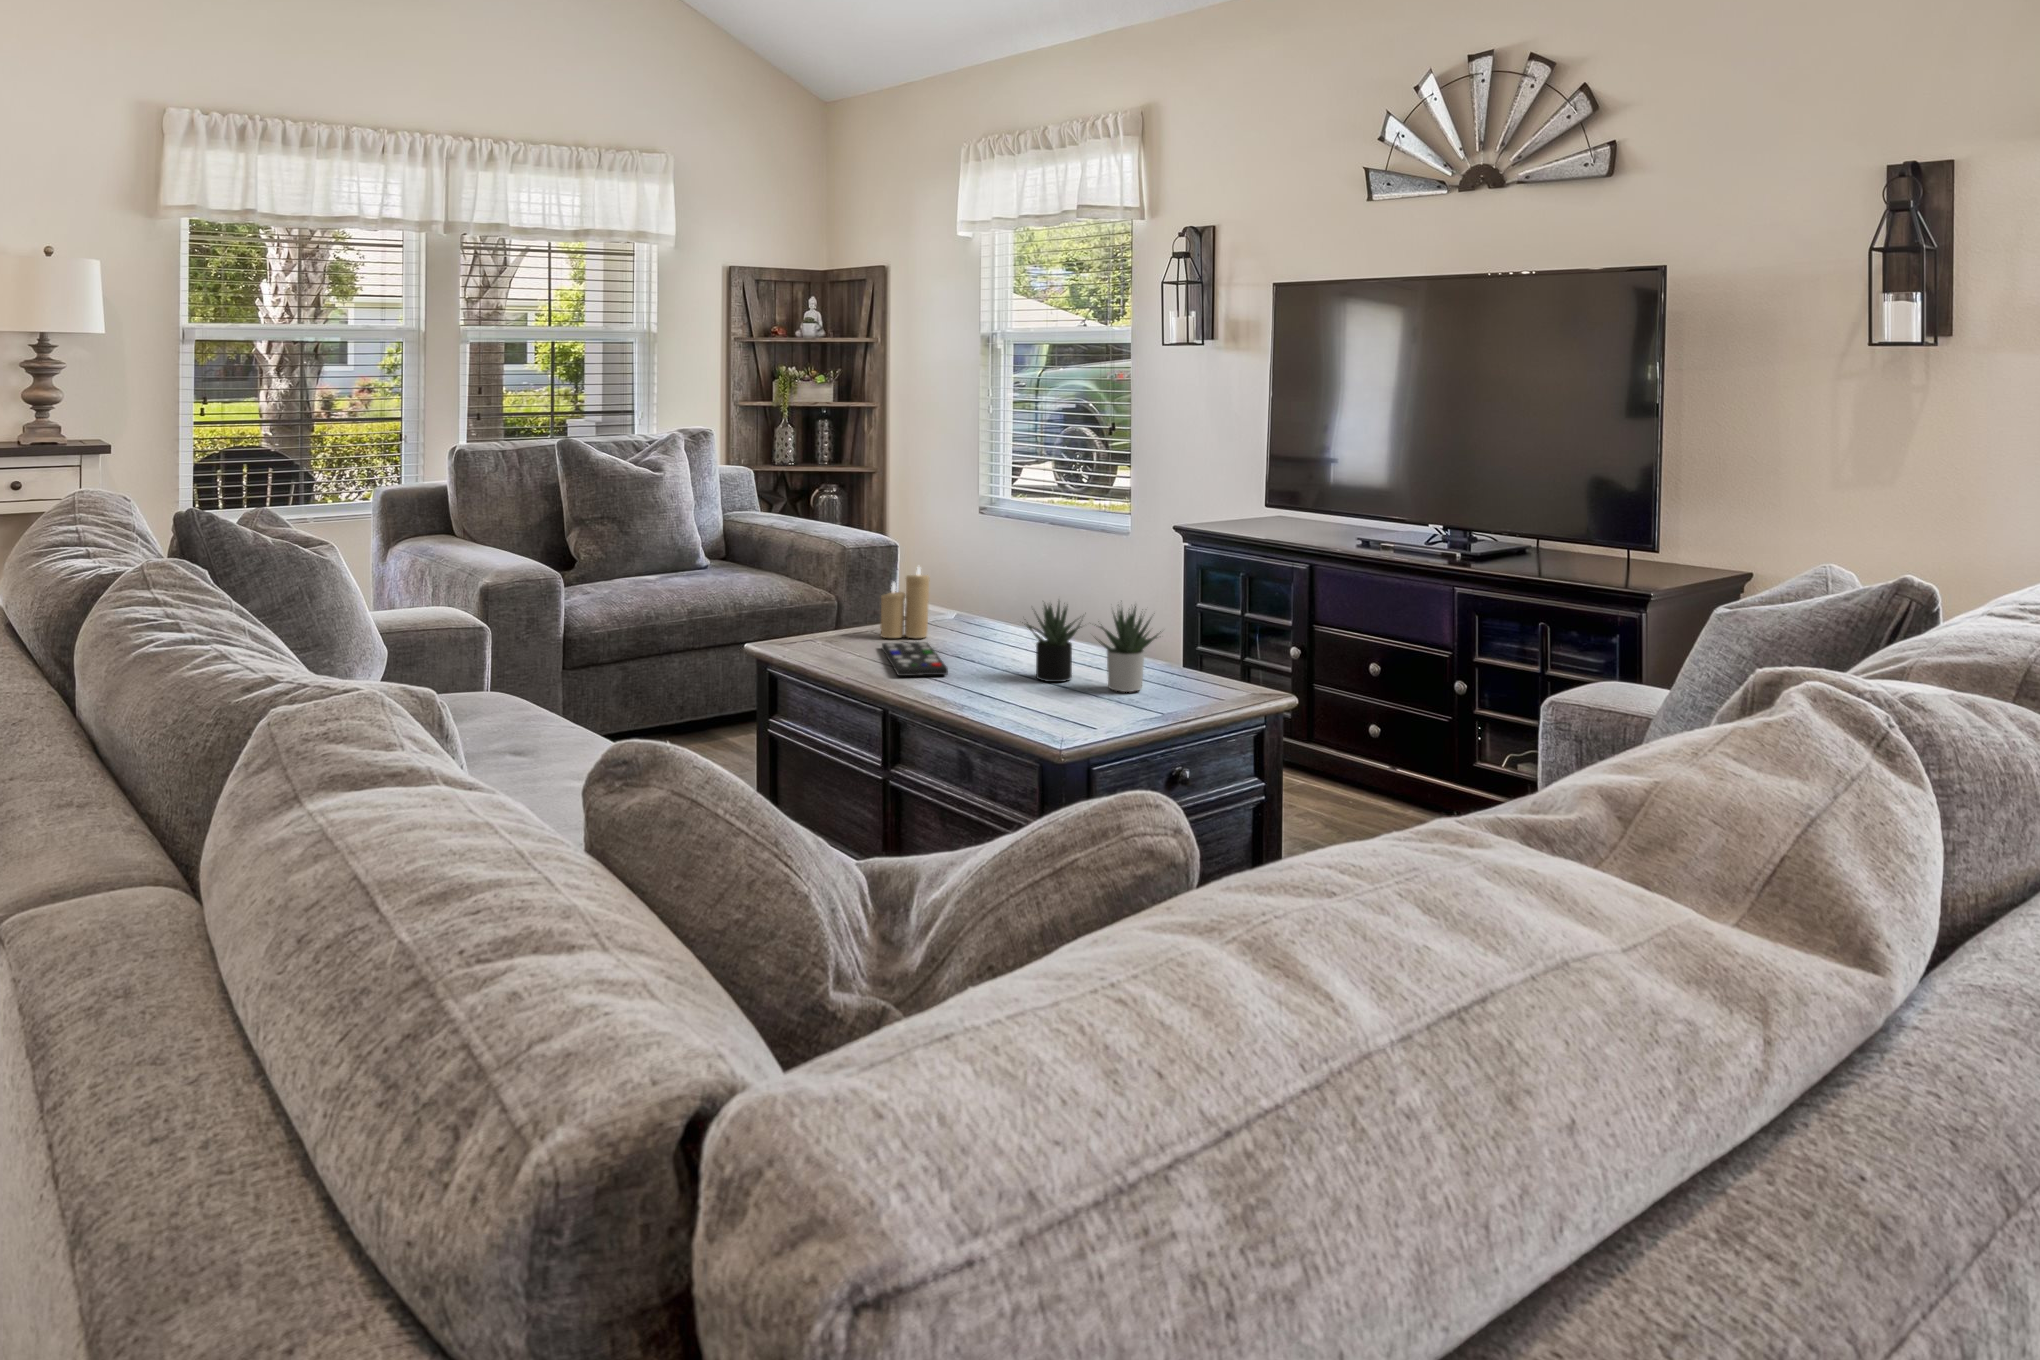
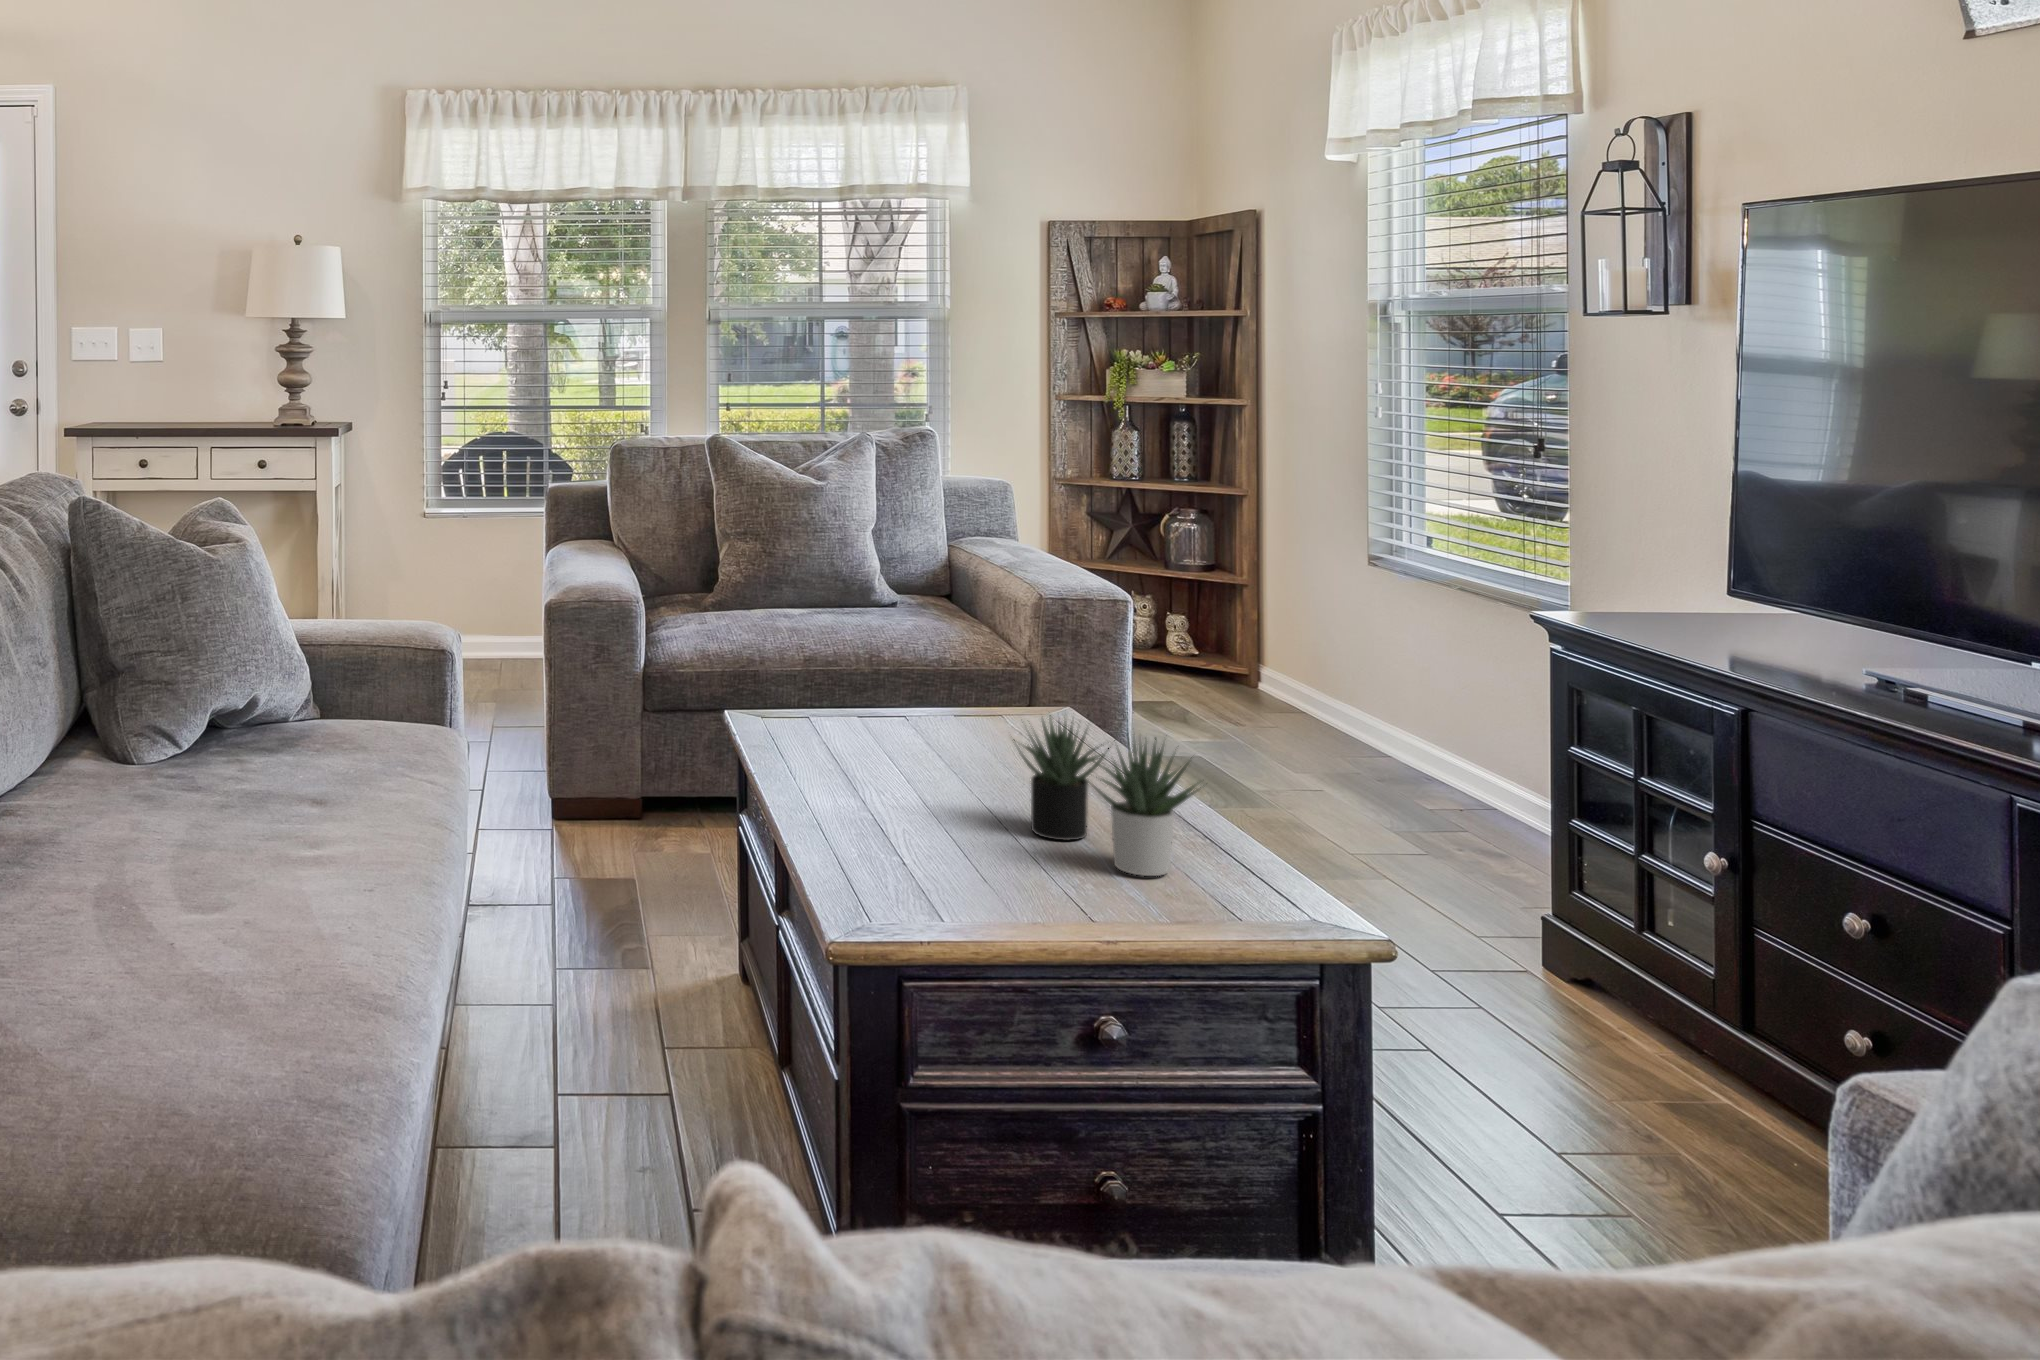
candle: present [880,567,929,638] -> none [915,639,986,742]
remote control: present [882,642,948,676] -> none [842,742,957,801]

